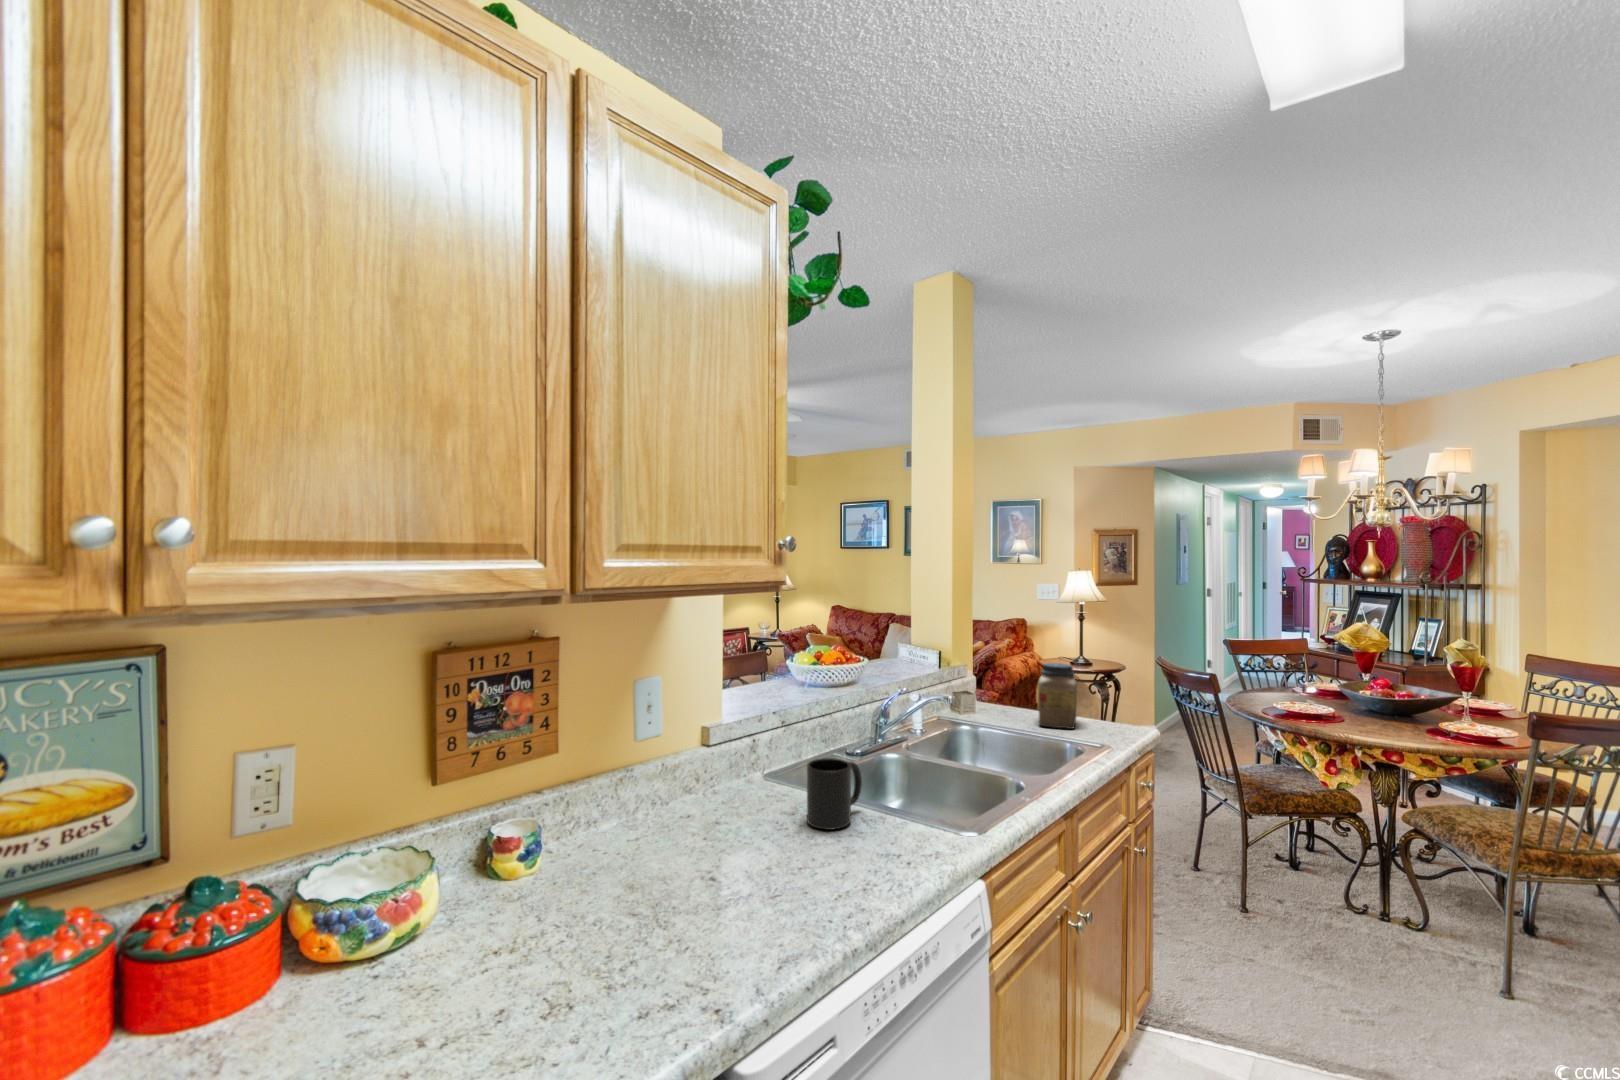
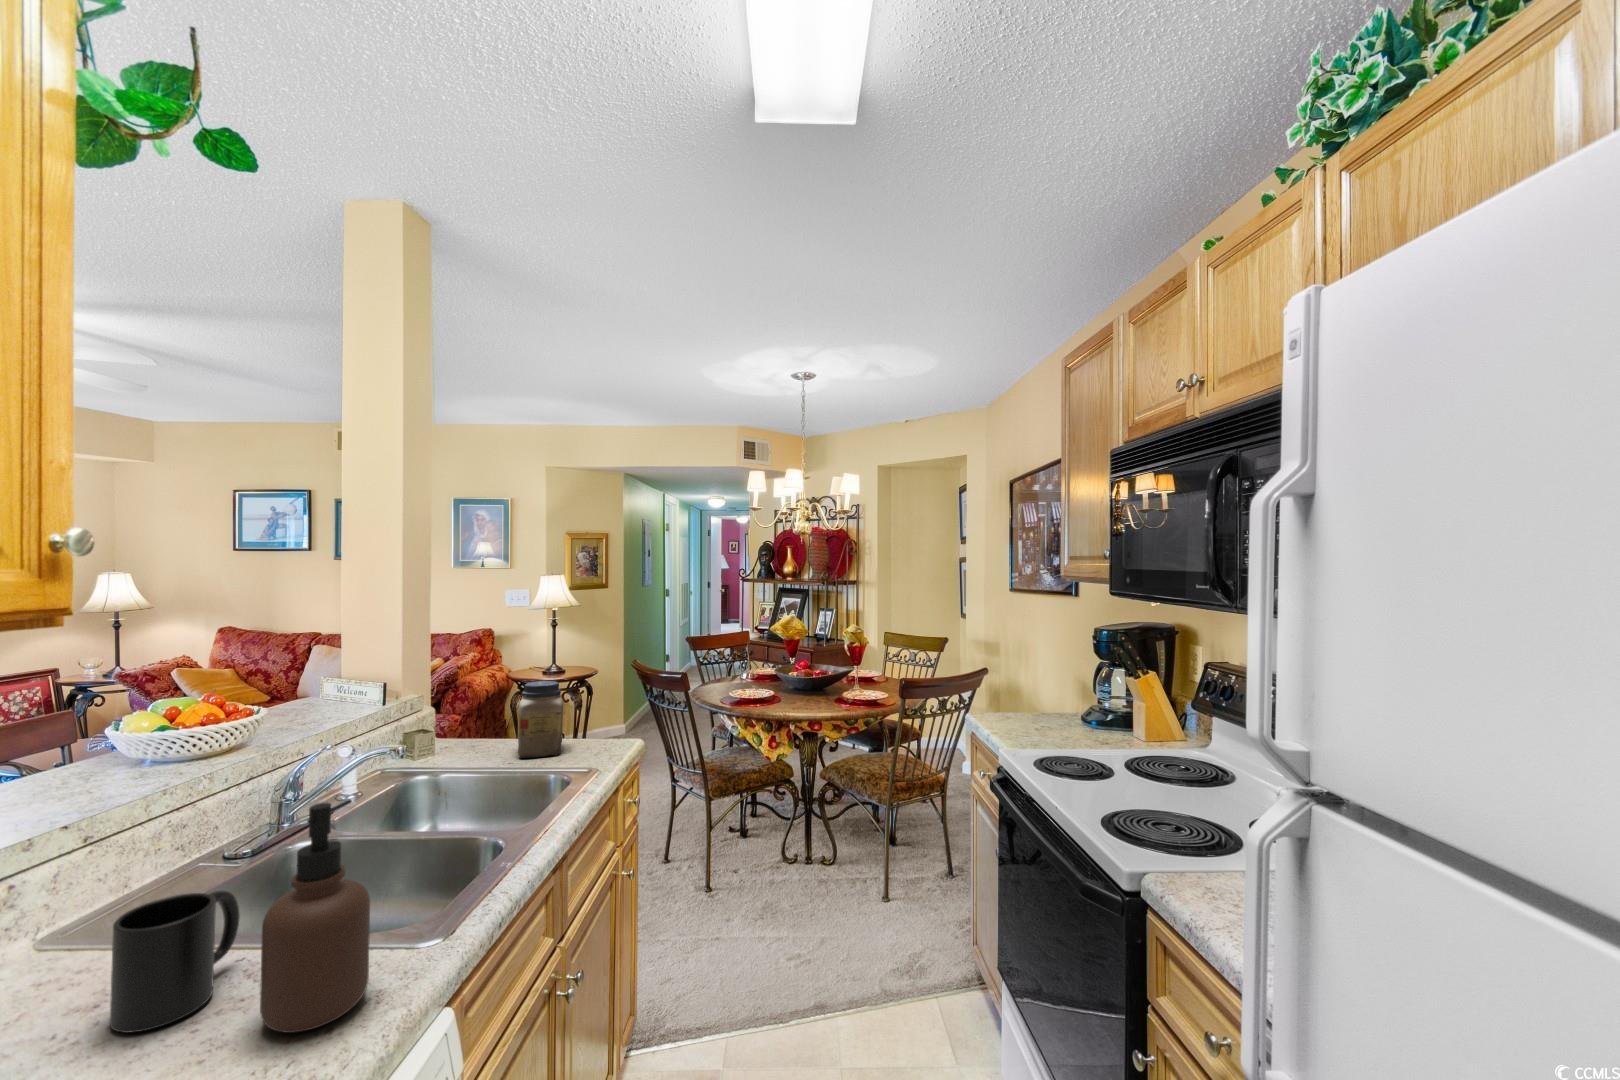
soap dispenser: none [875,716,932,857] -> present [260,799,370,1033]

